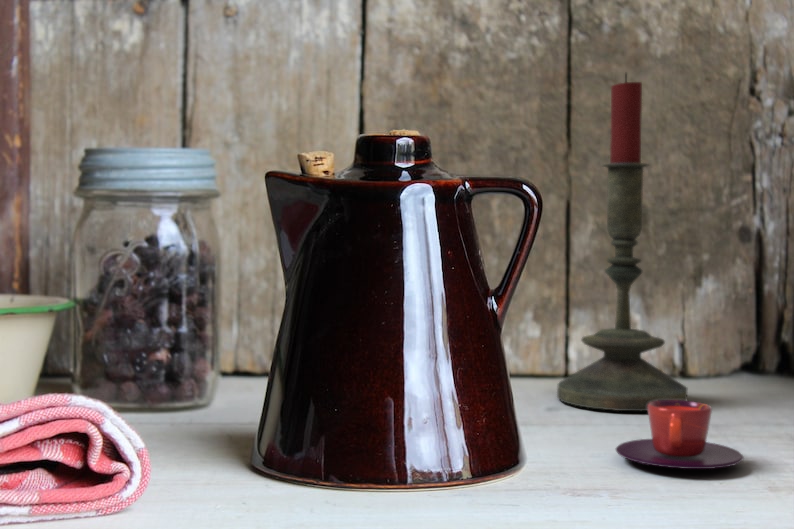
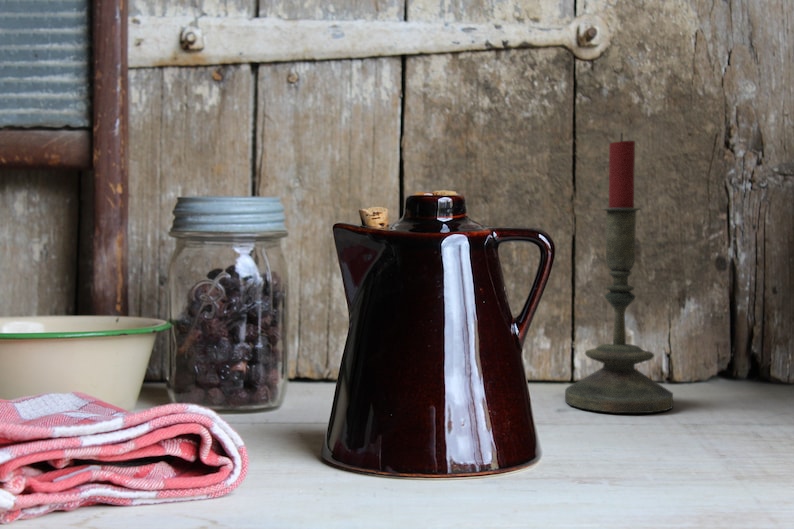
teacup: present [616,400,744,469] -> none [614,406,717,463]

